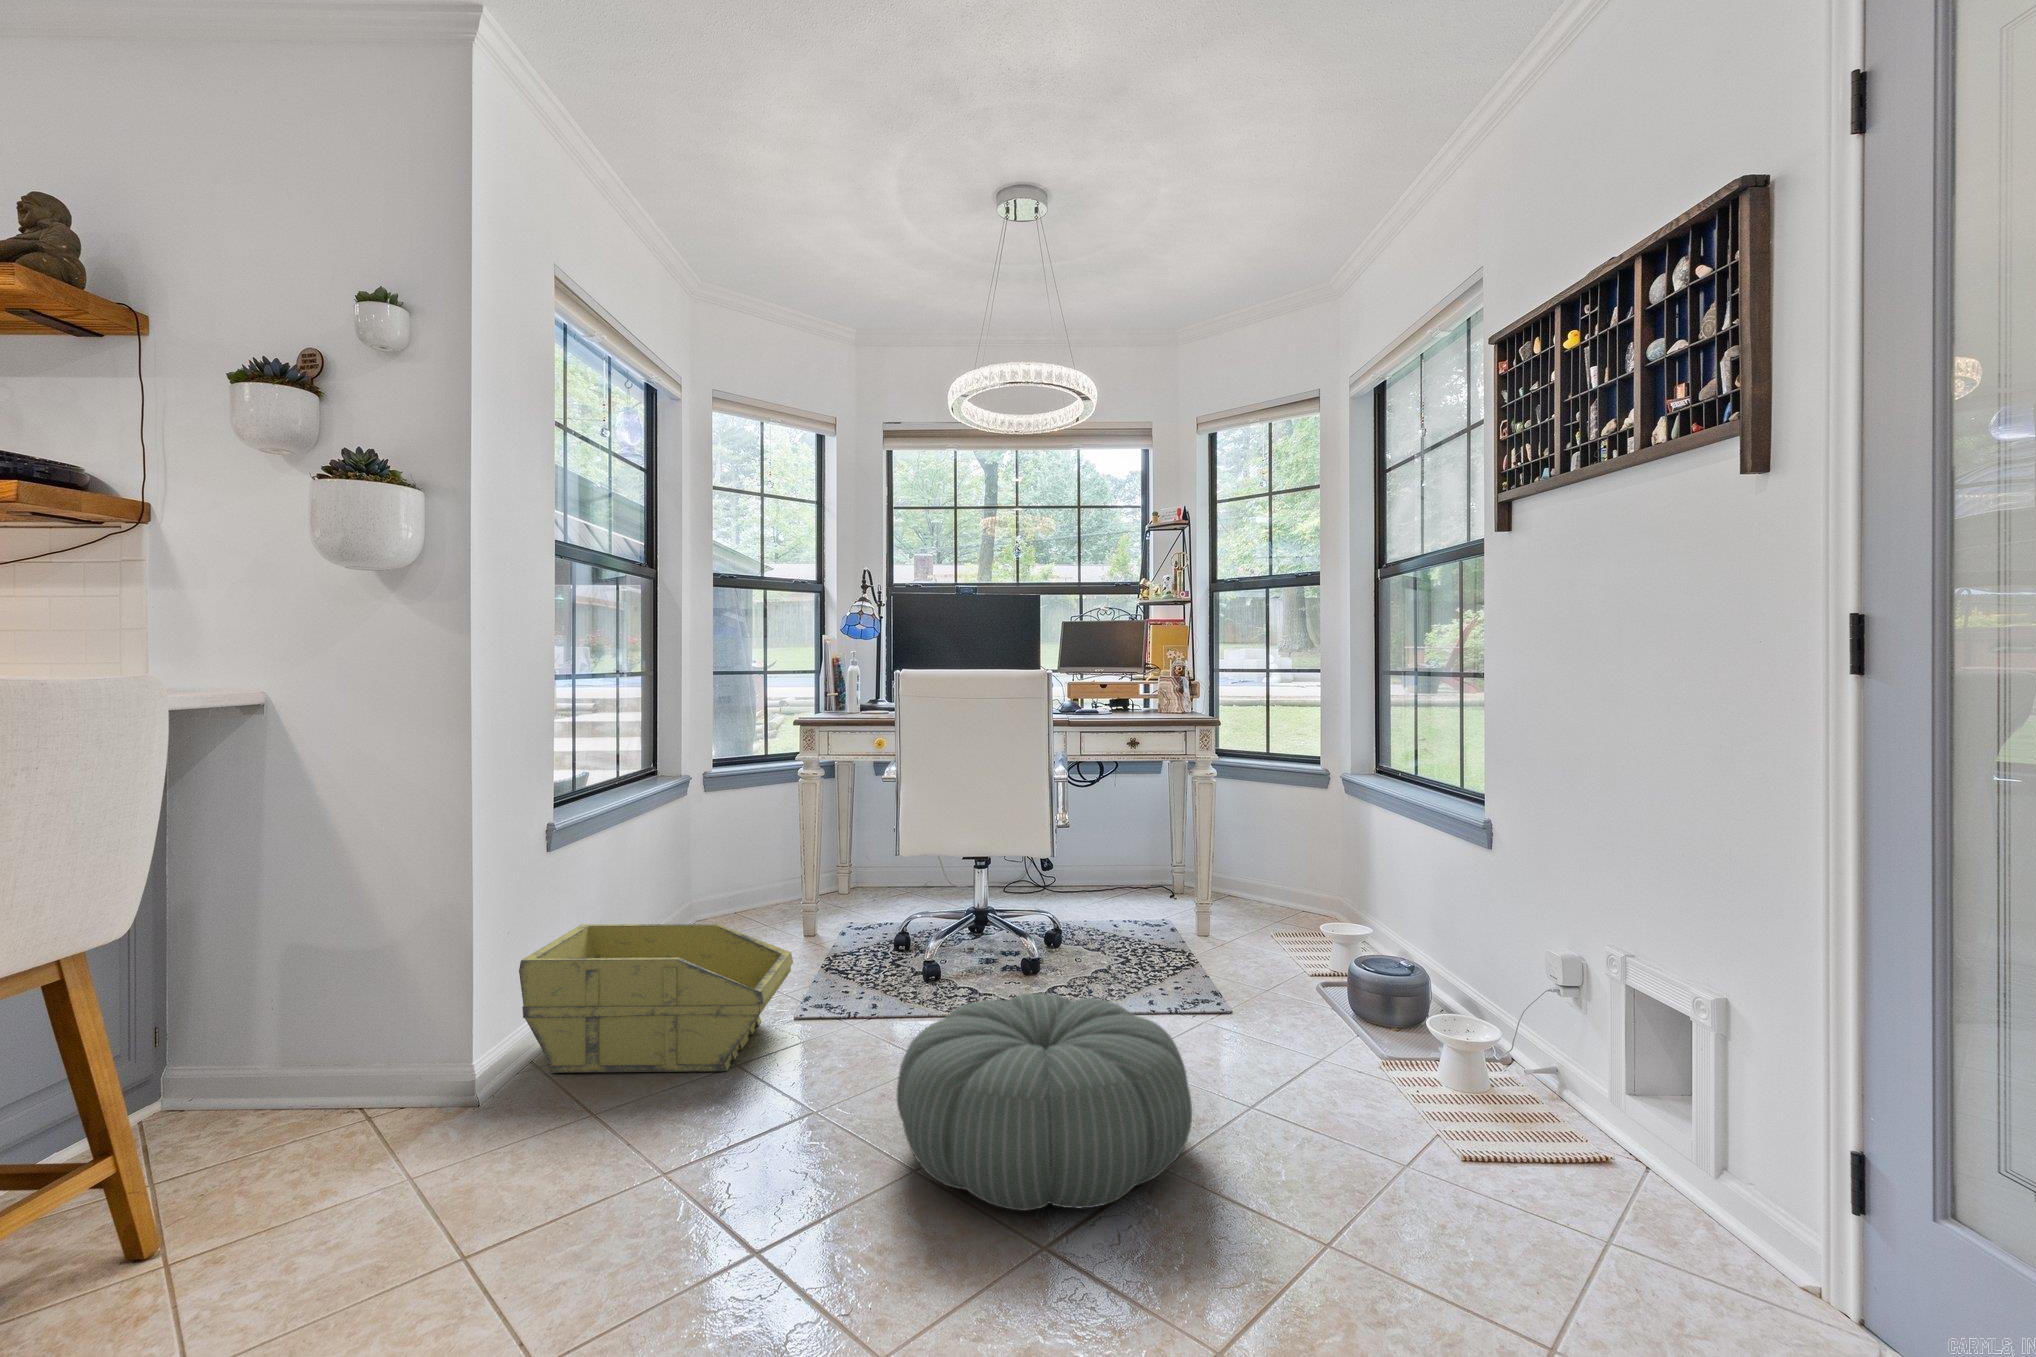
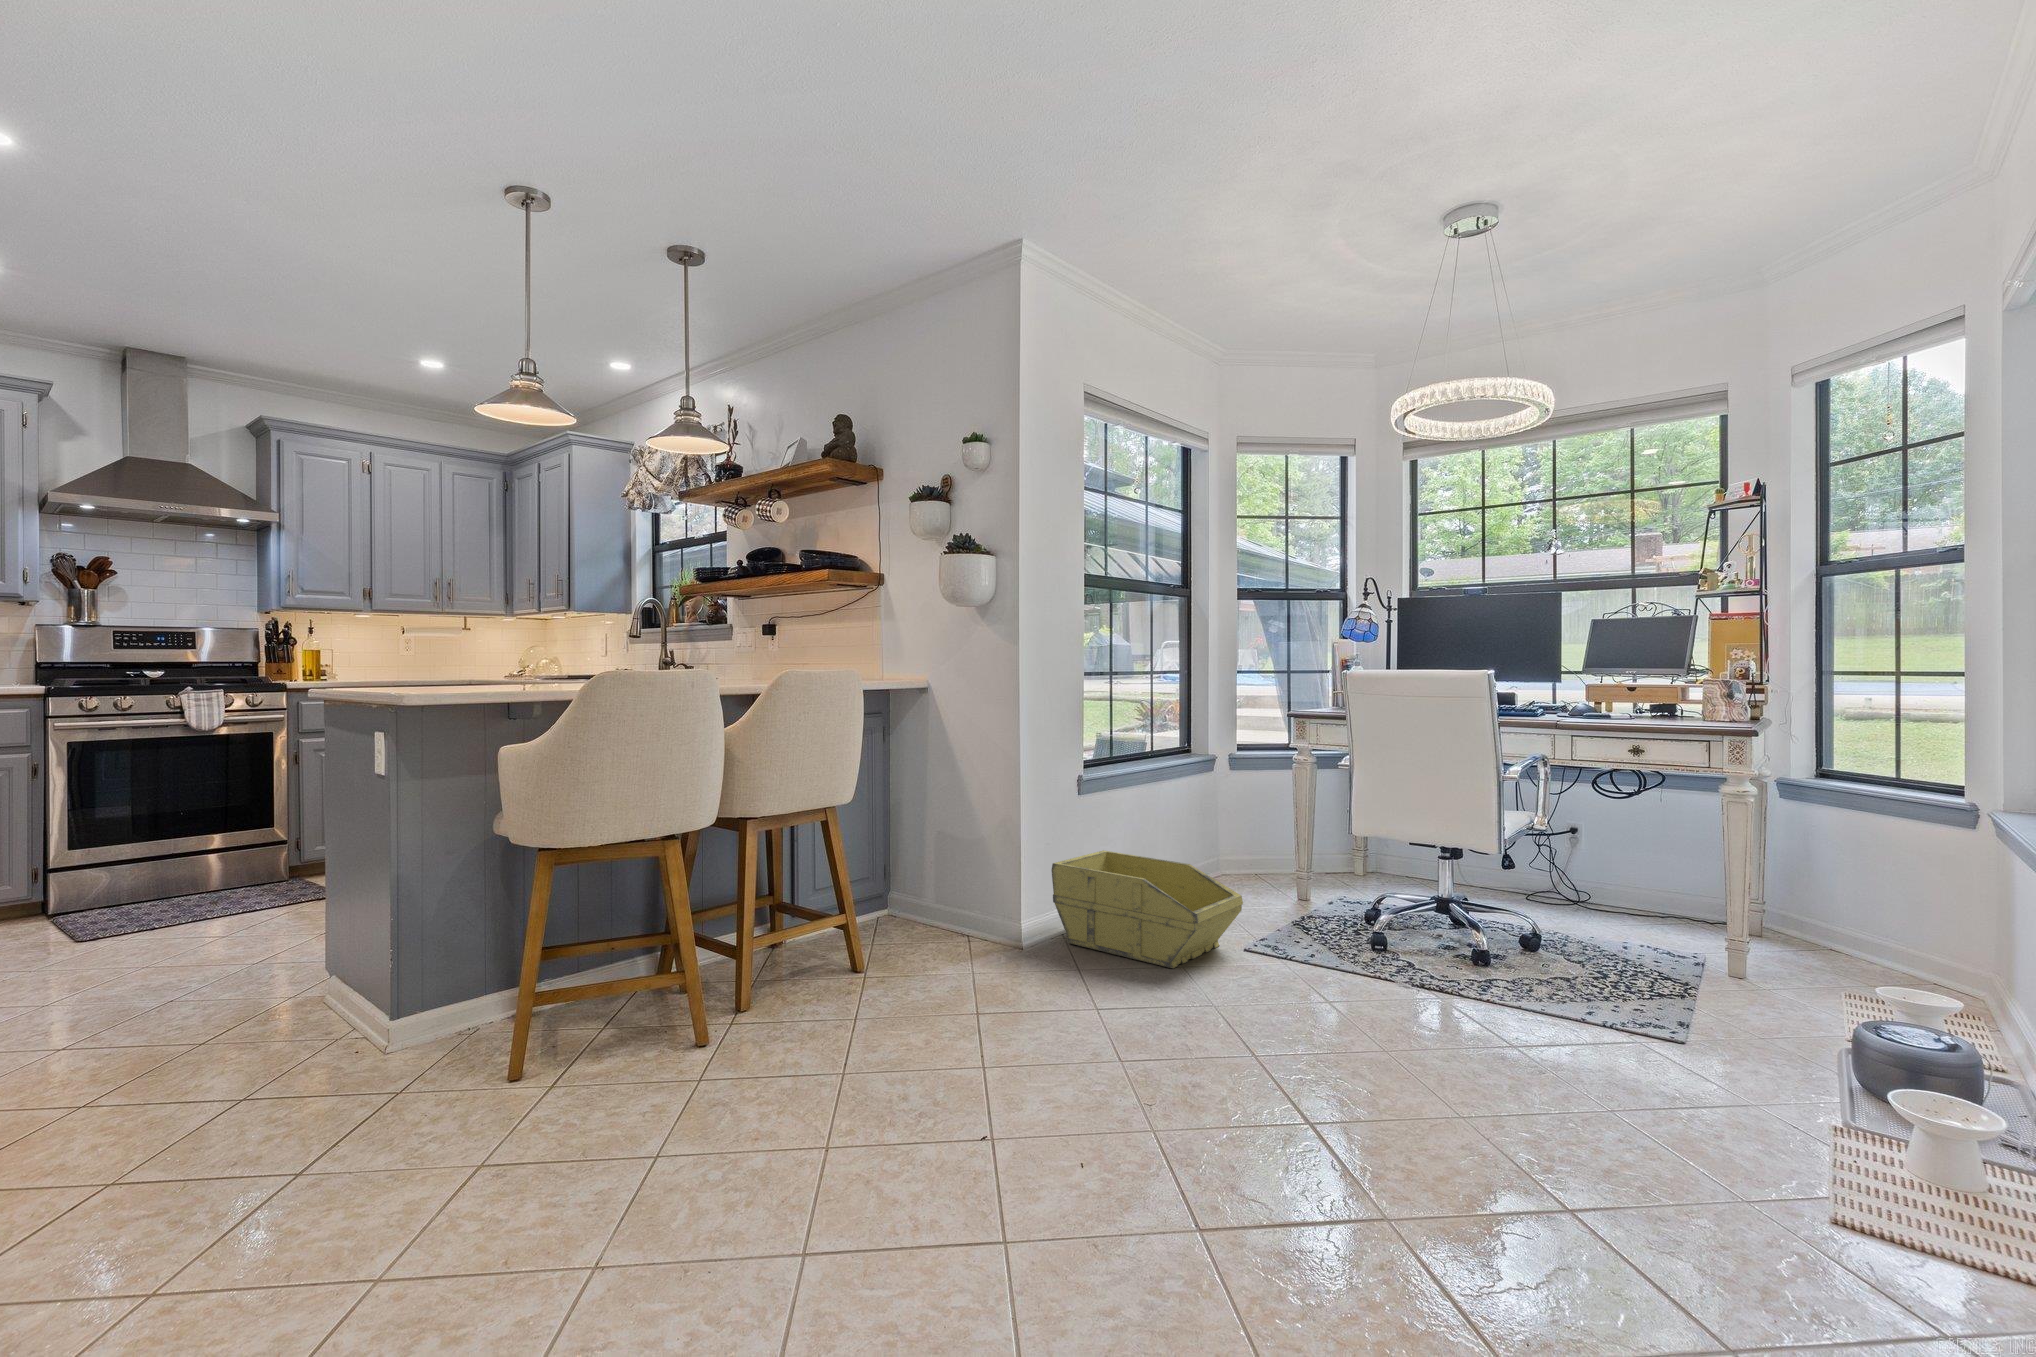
pouf: present [897,993,1192,1211] -> none [1239,947,1507,1117]

